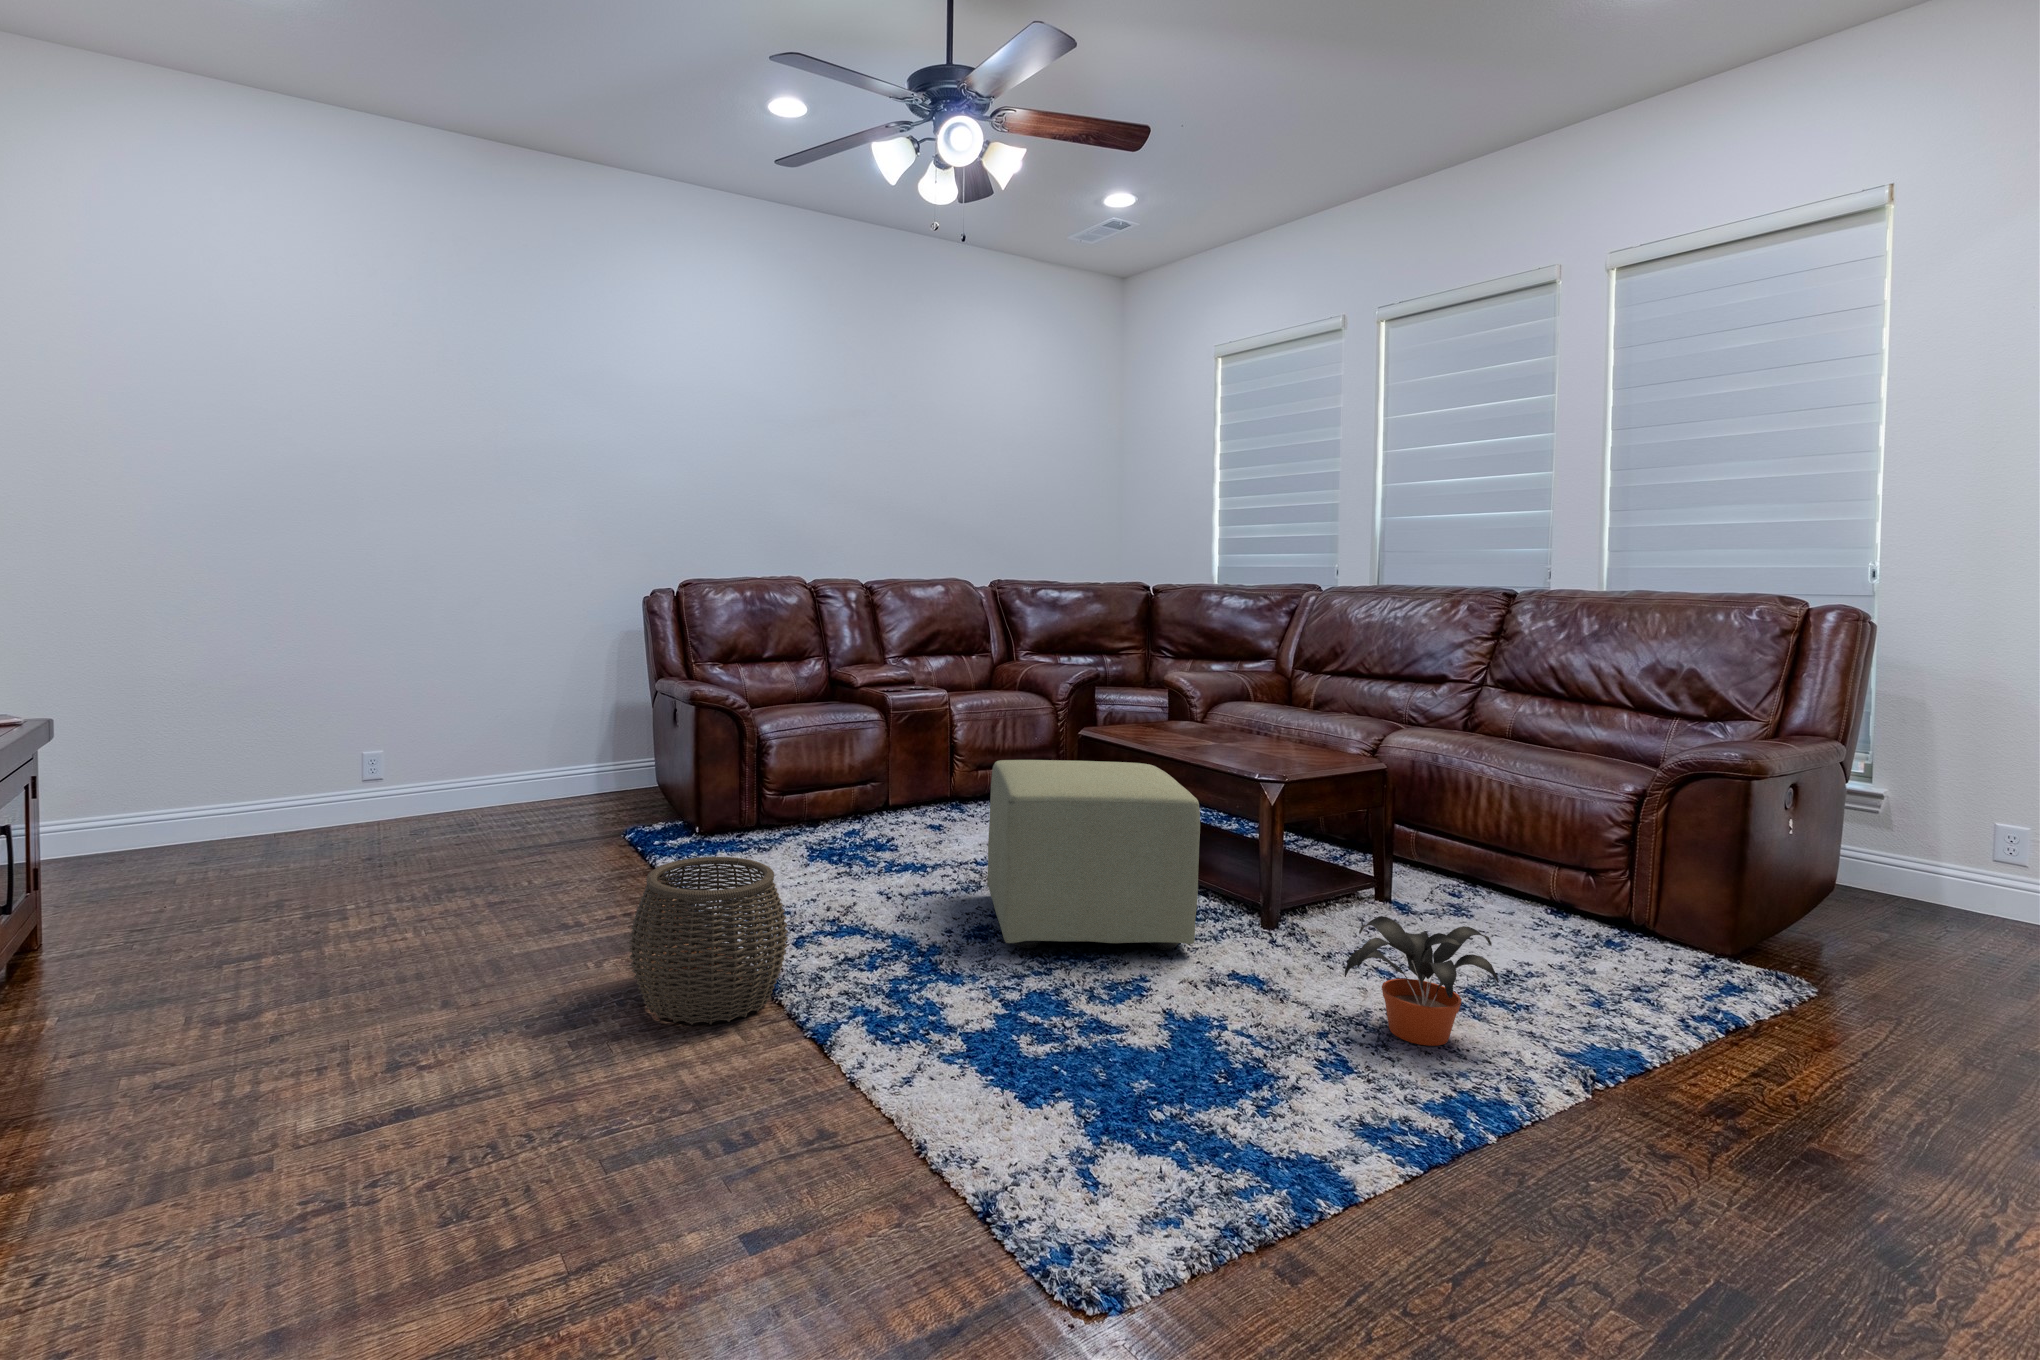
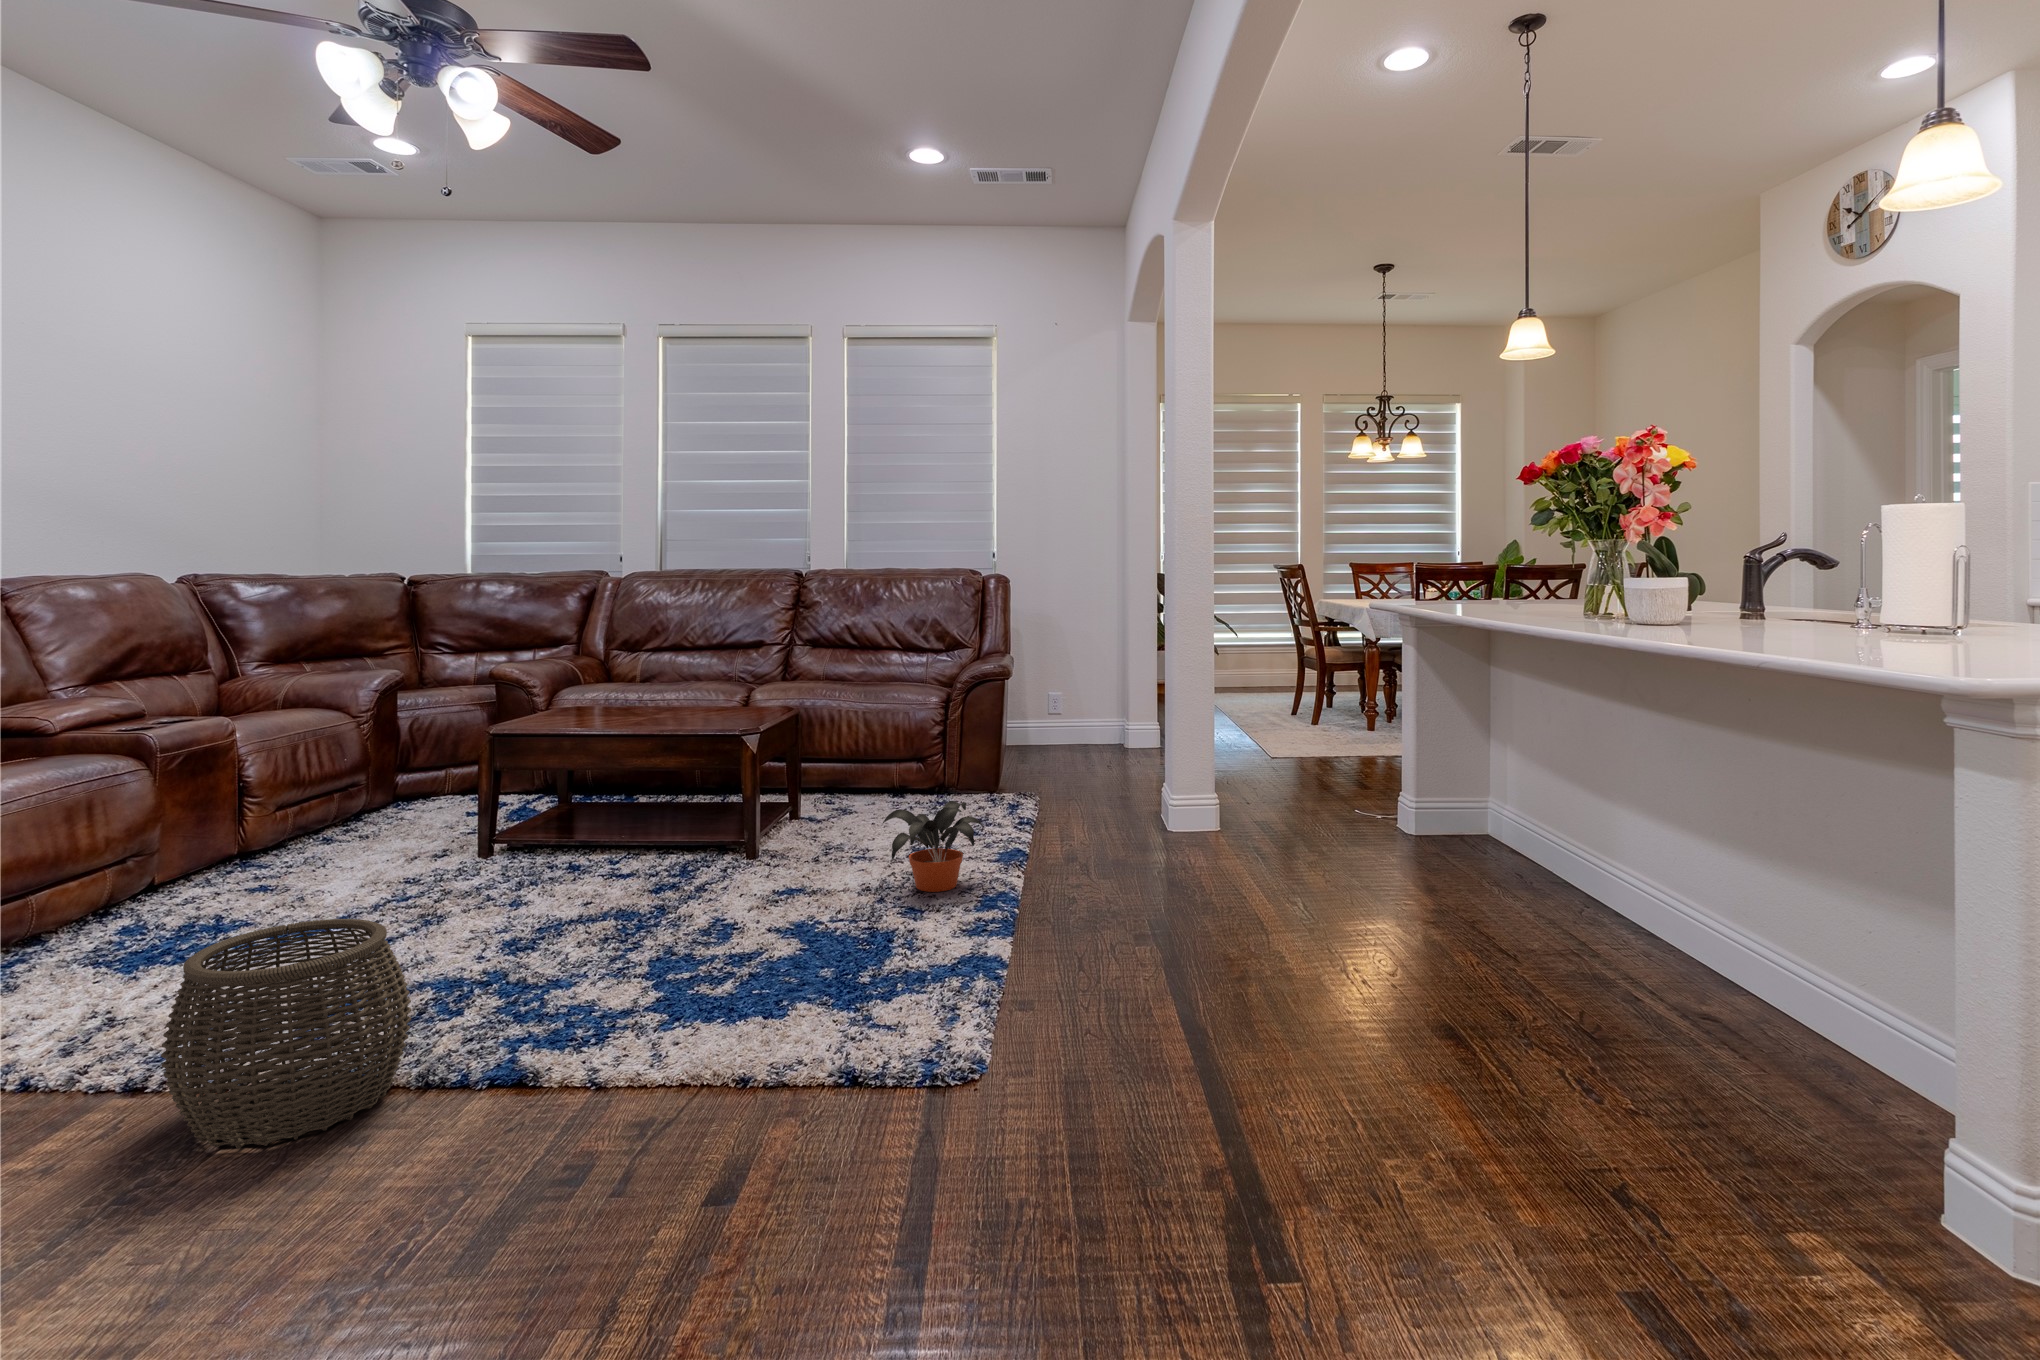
ottoman: present [987,760,1200,950] -> none [464,742,735,939]

